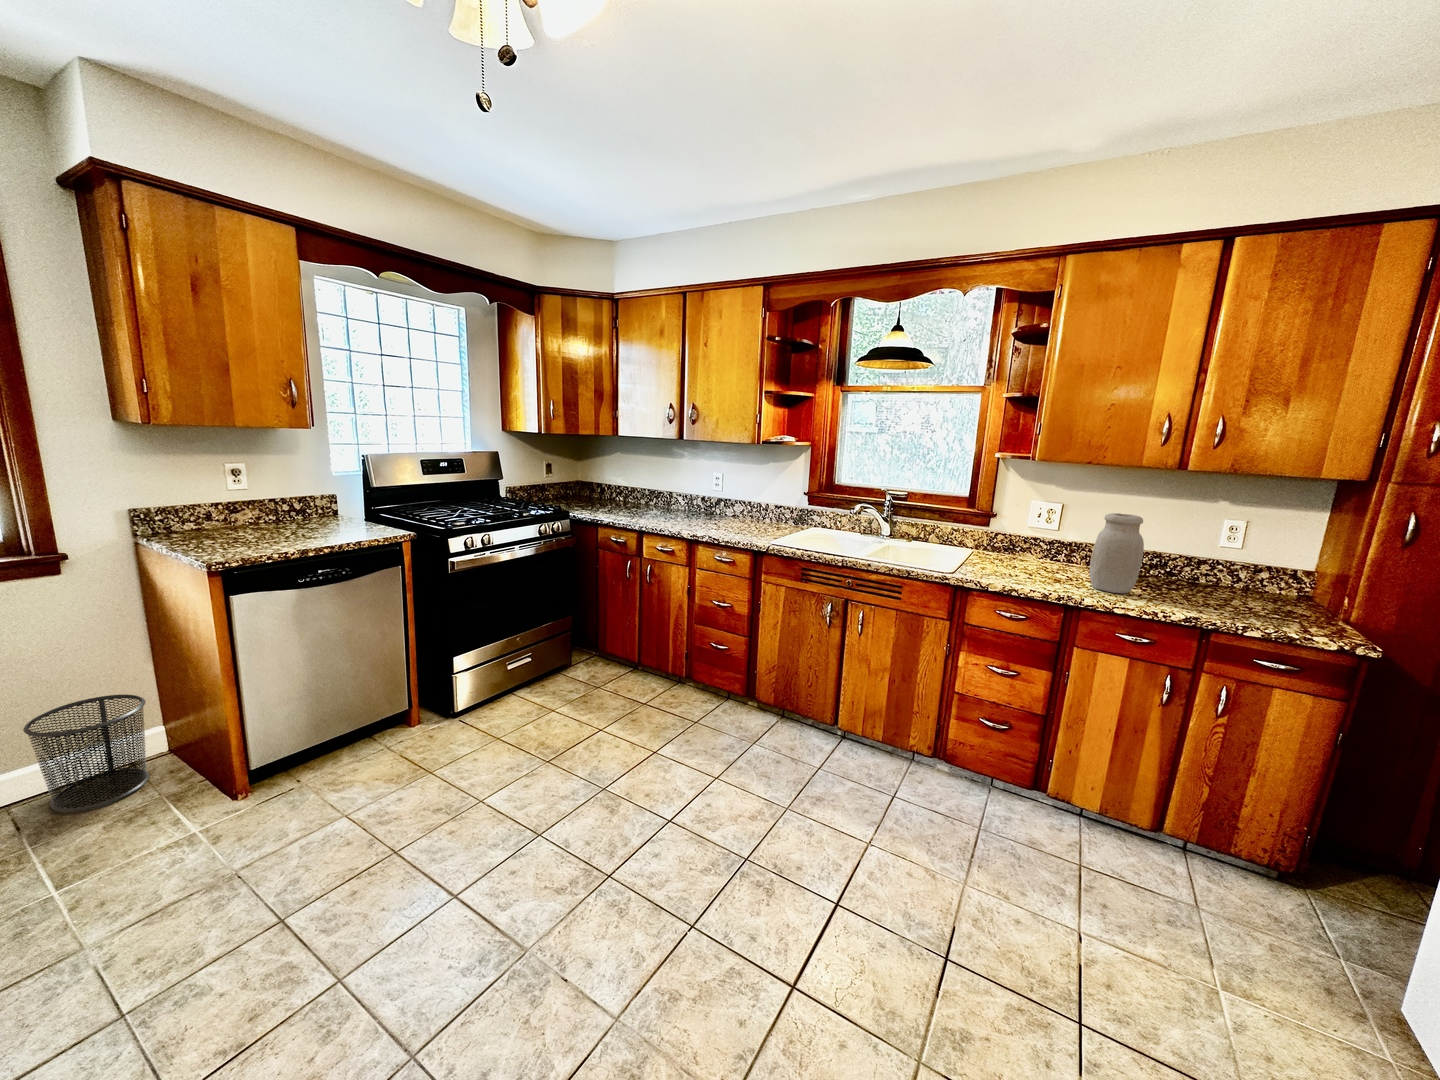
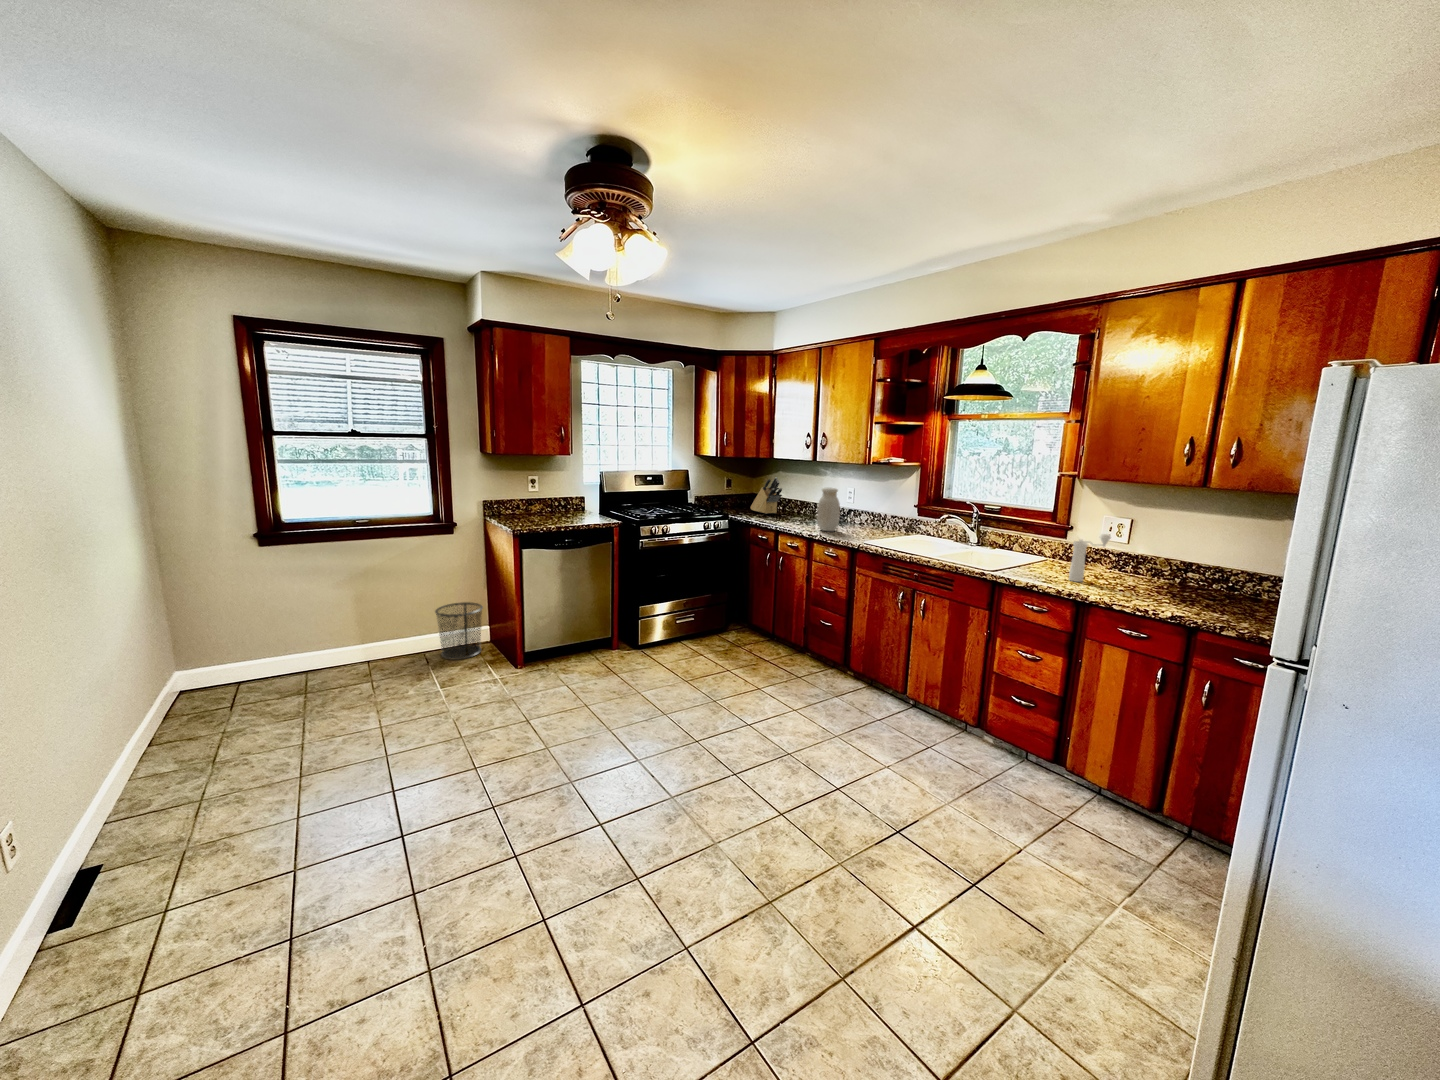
knife block: none [584,461,629,507] -> present [750,477,782,514]
jar: present [1089,513,1144,594] -> present [817,488,840,531]
pepper mill: none [1026,523,1065,579] -> present [1069,534,1111,582]

